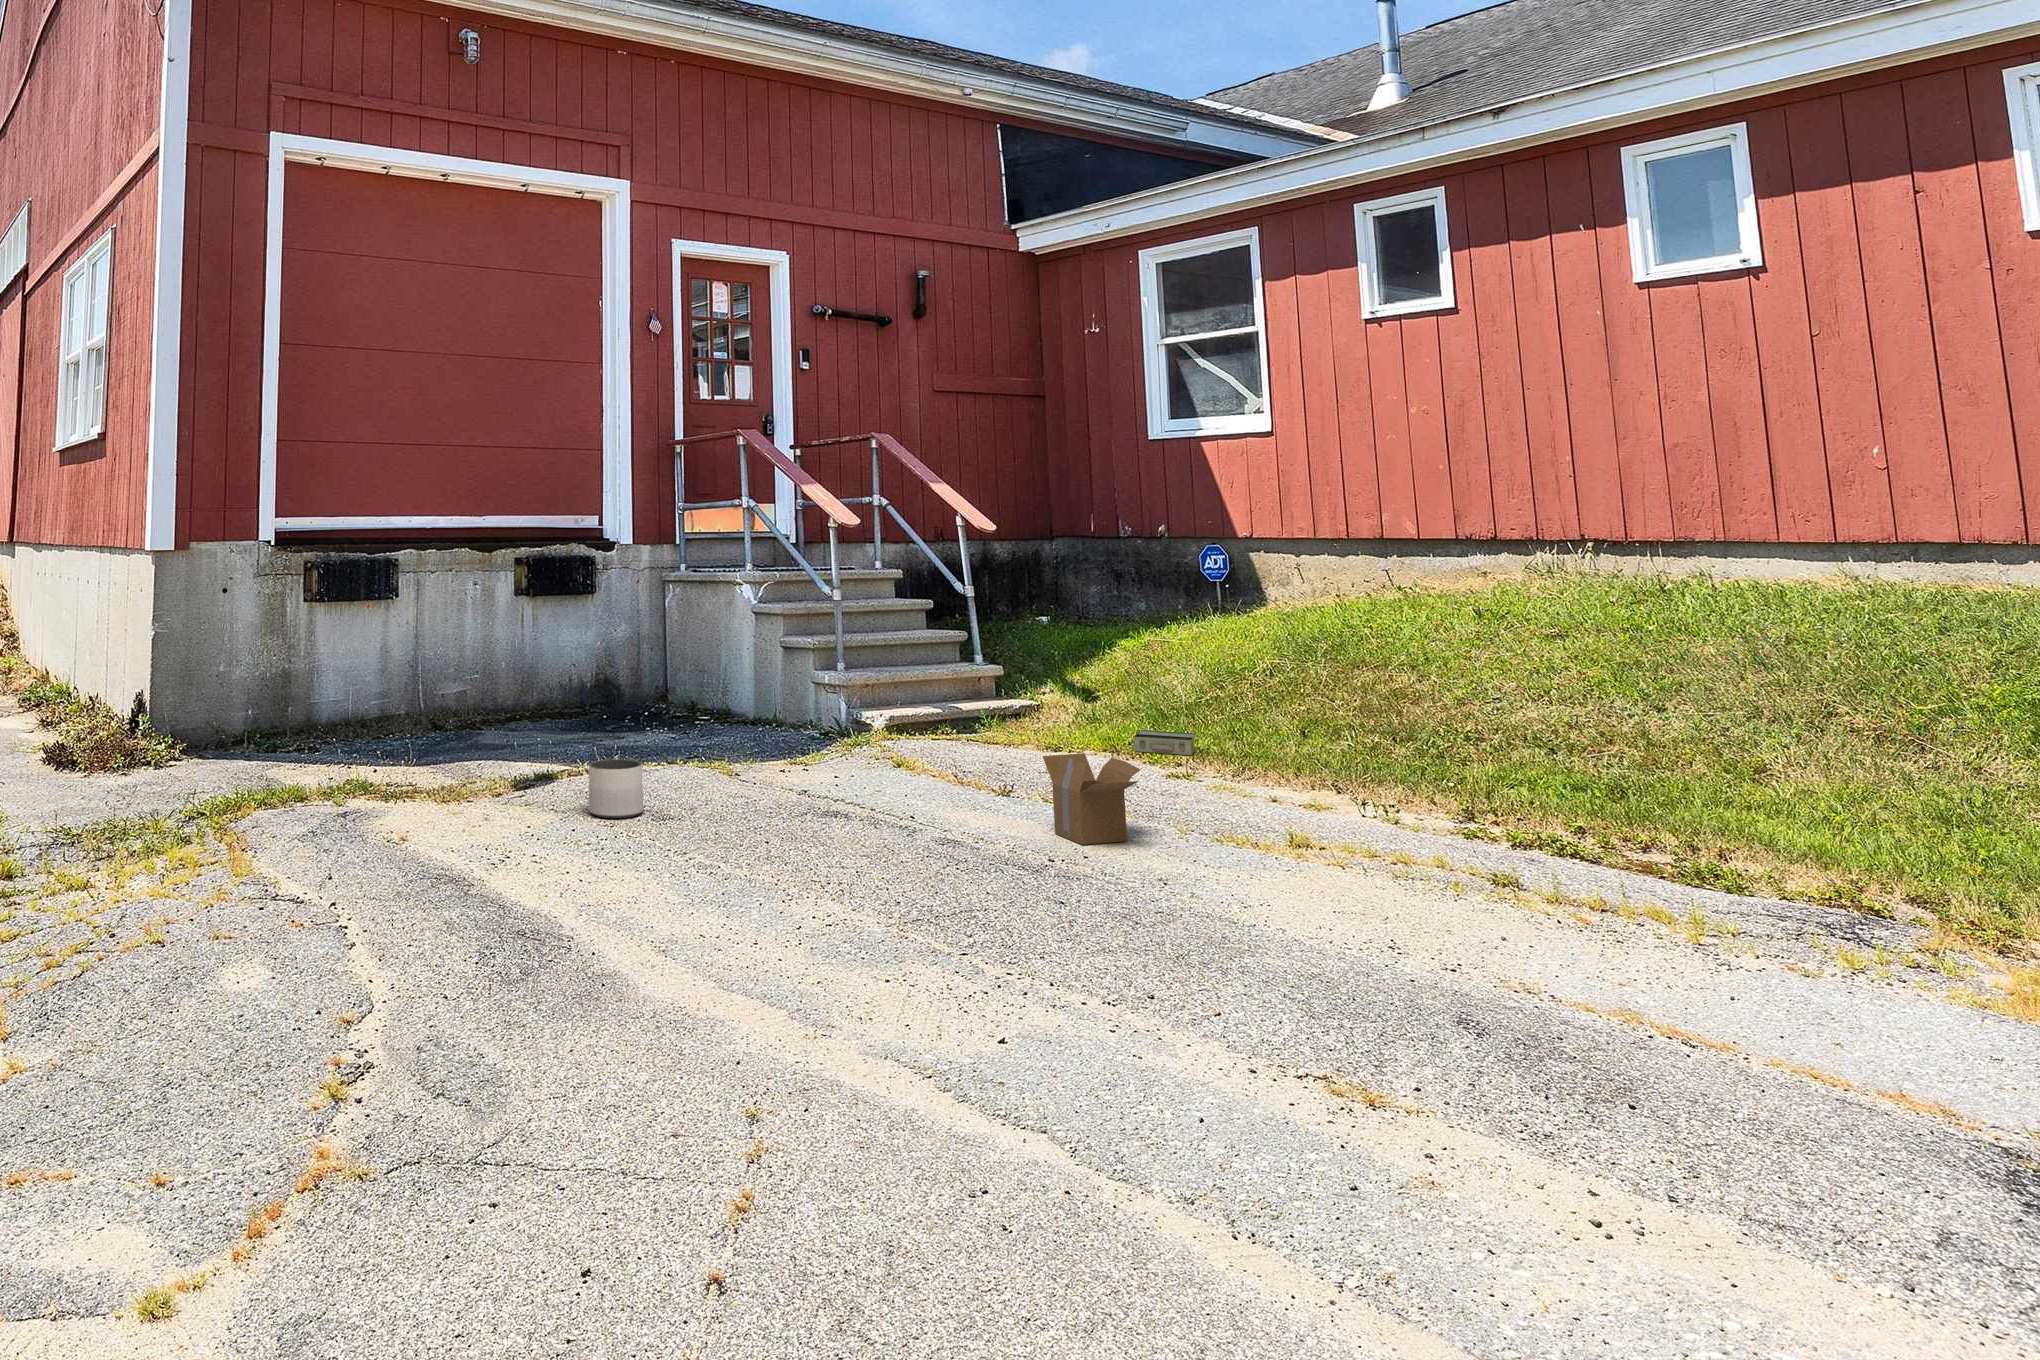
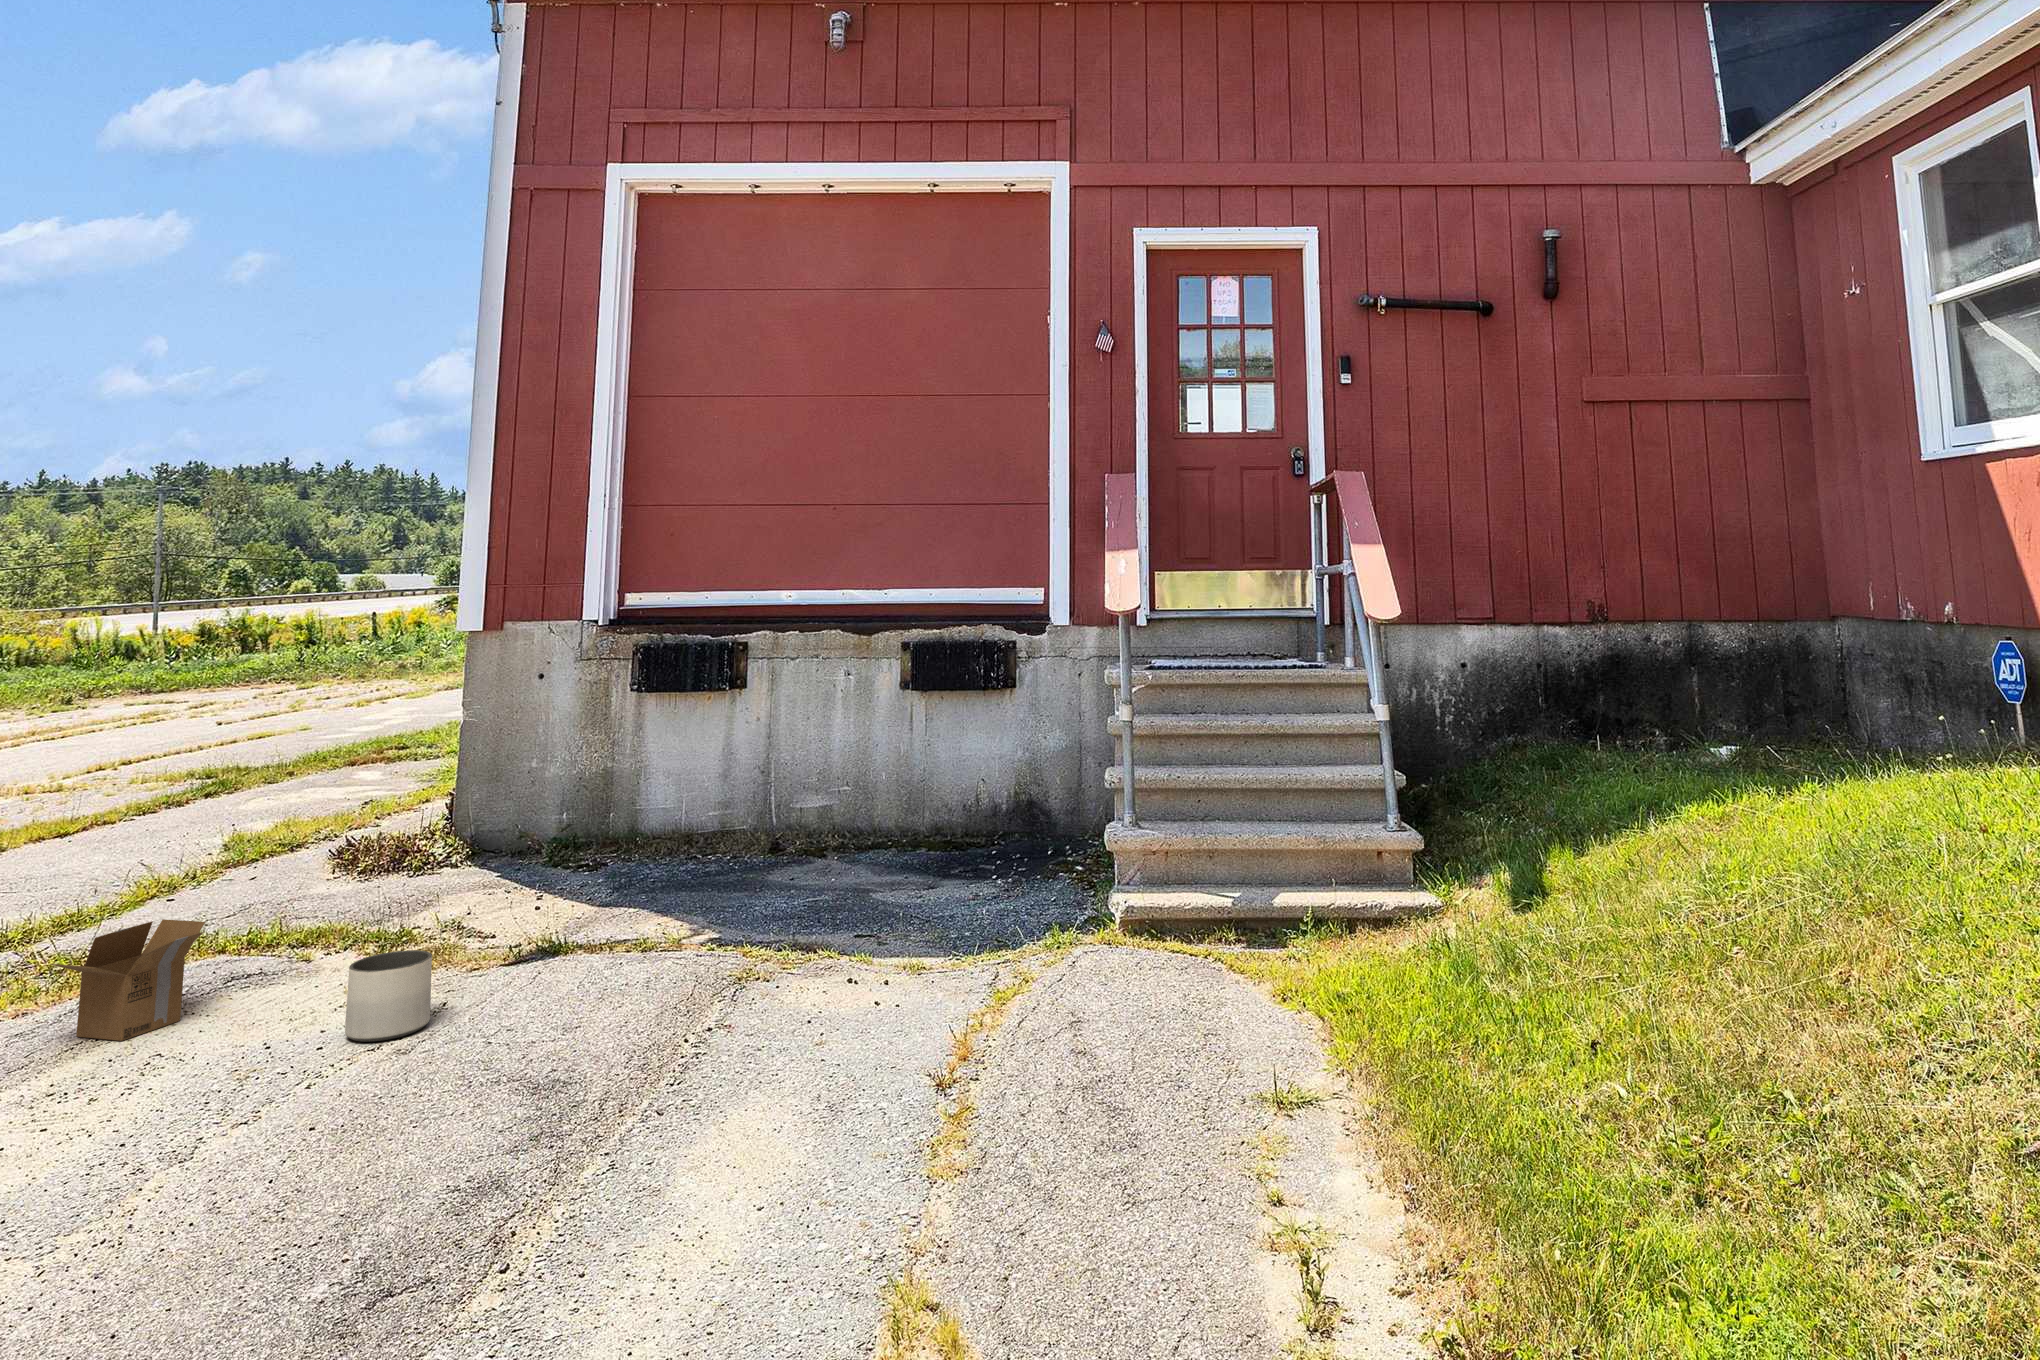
toolbox: present [1133,730,1196,755] -> none [1328,993,1444,1062]
cardboard box: present [1043,753,1140,845] -> present [50,919,205,1041]

